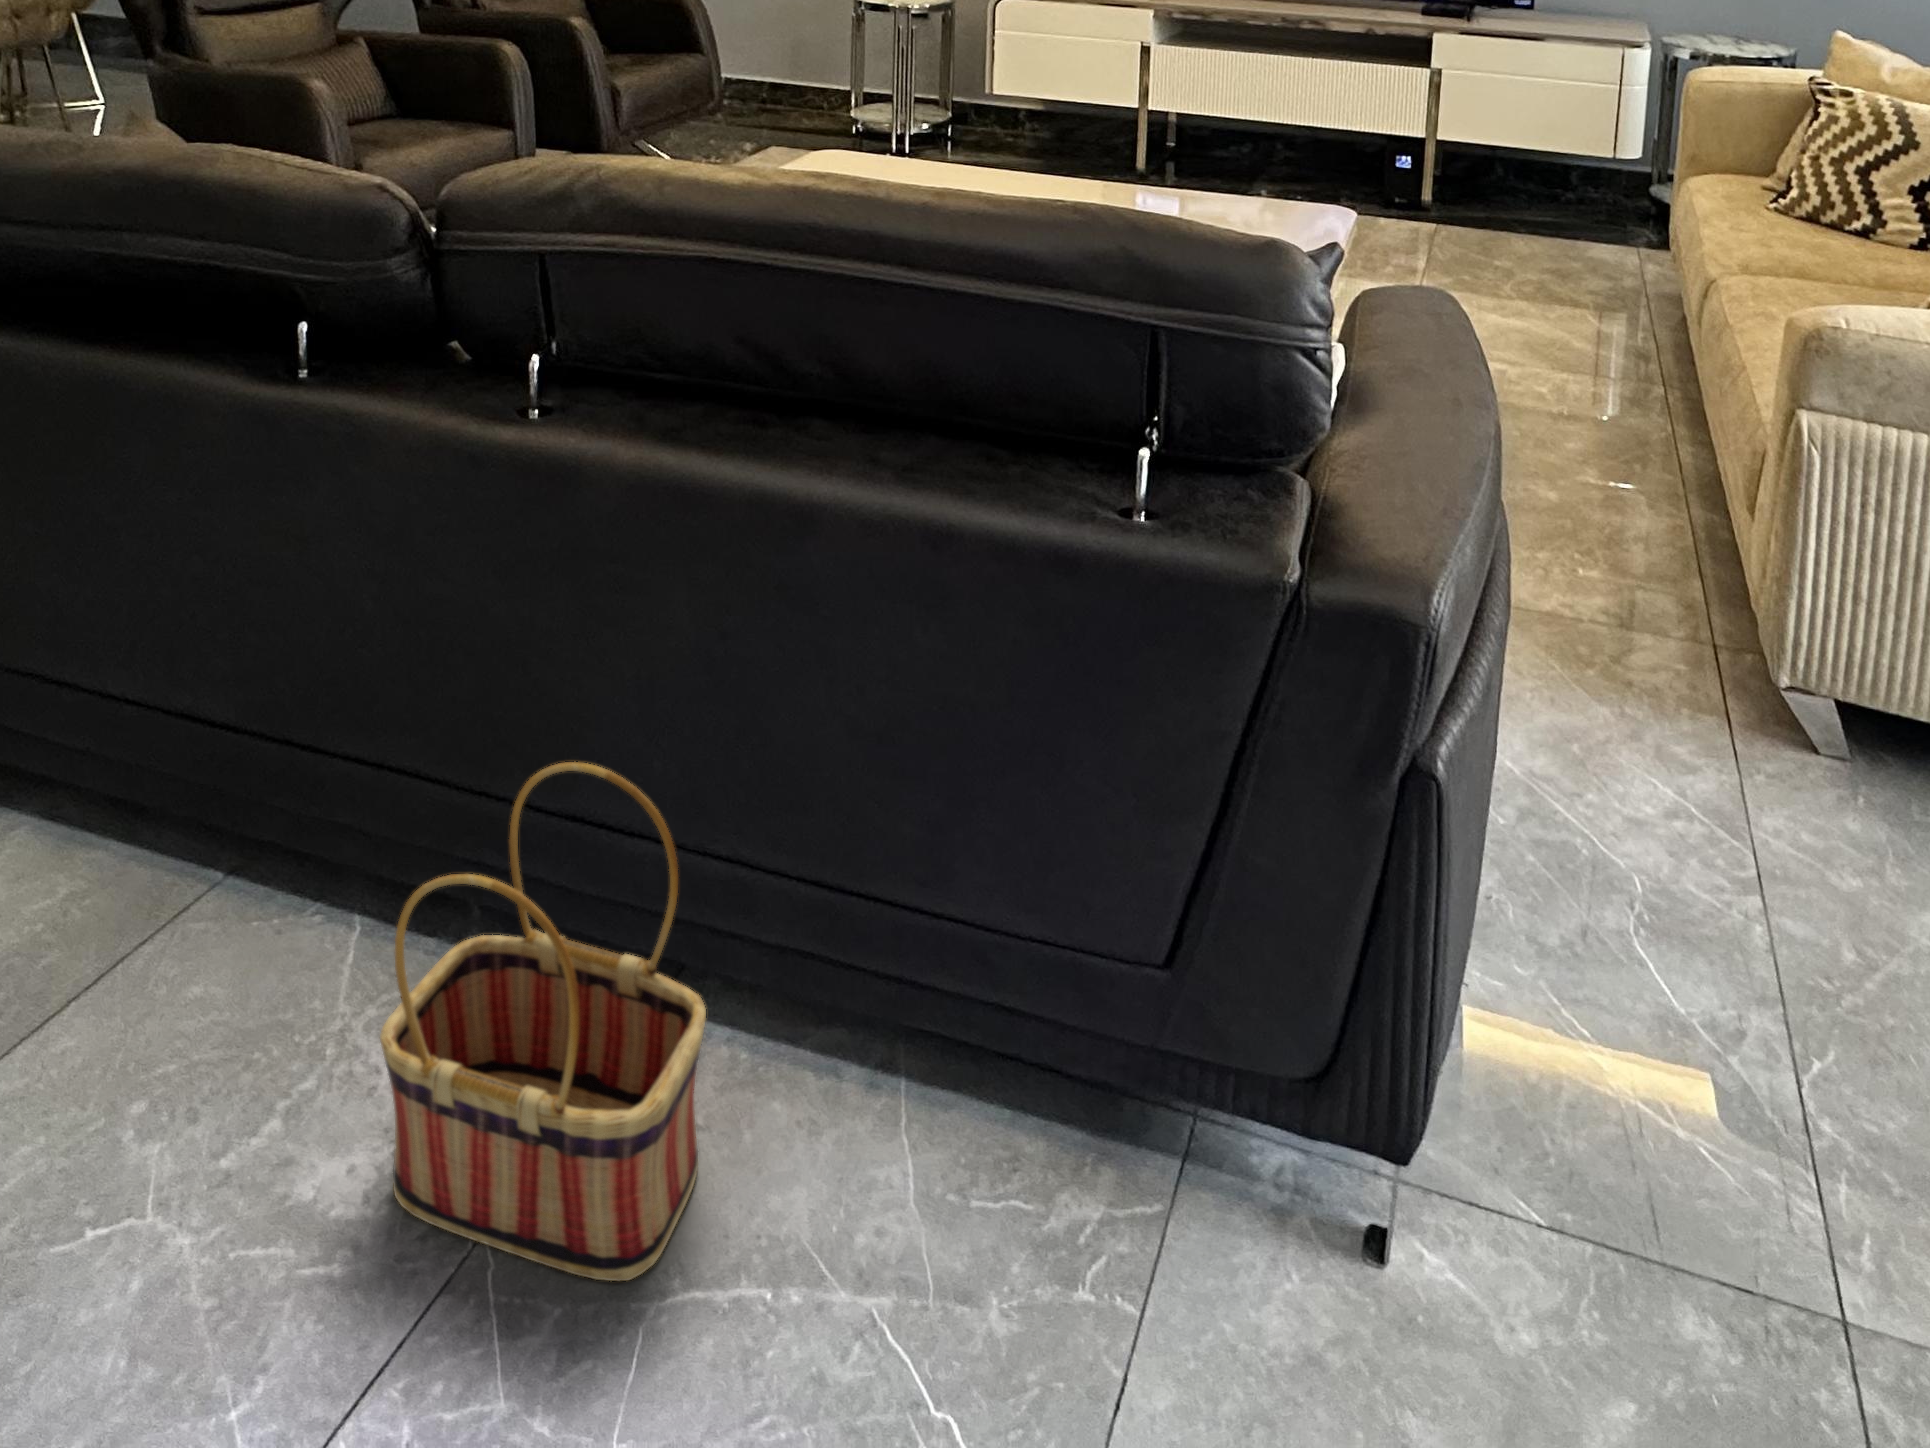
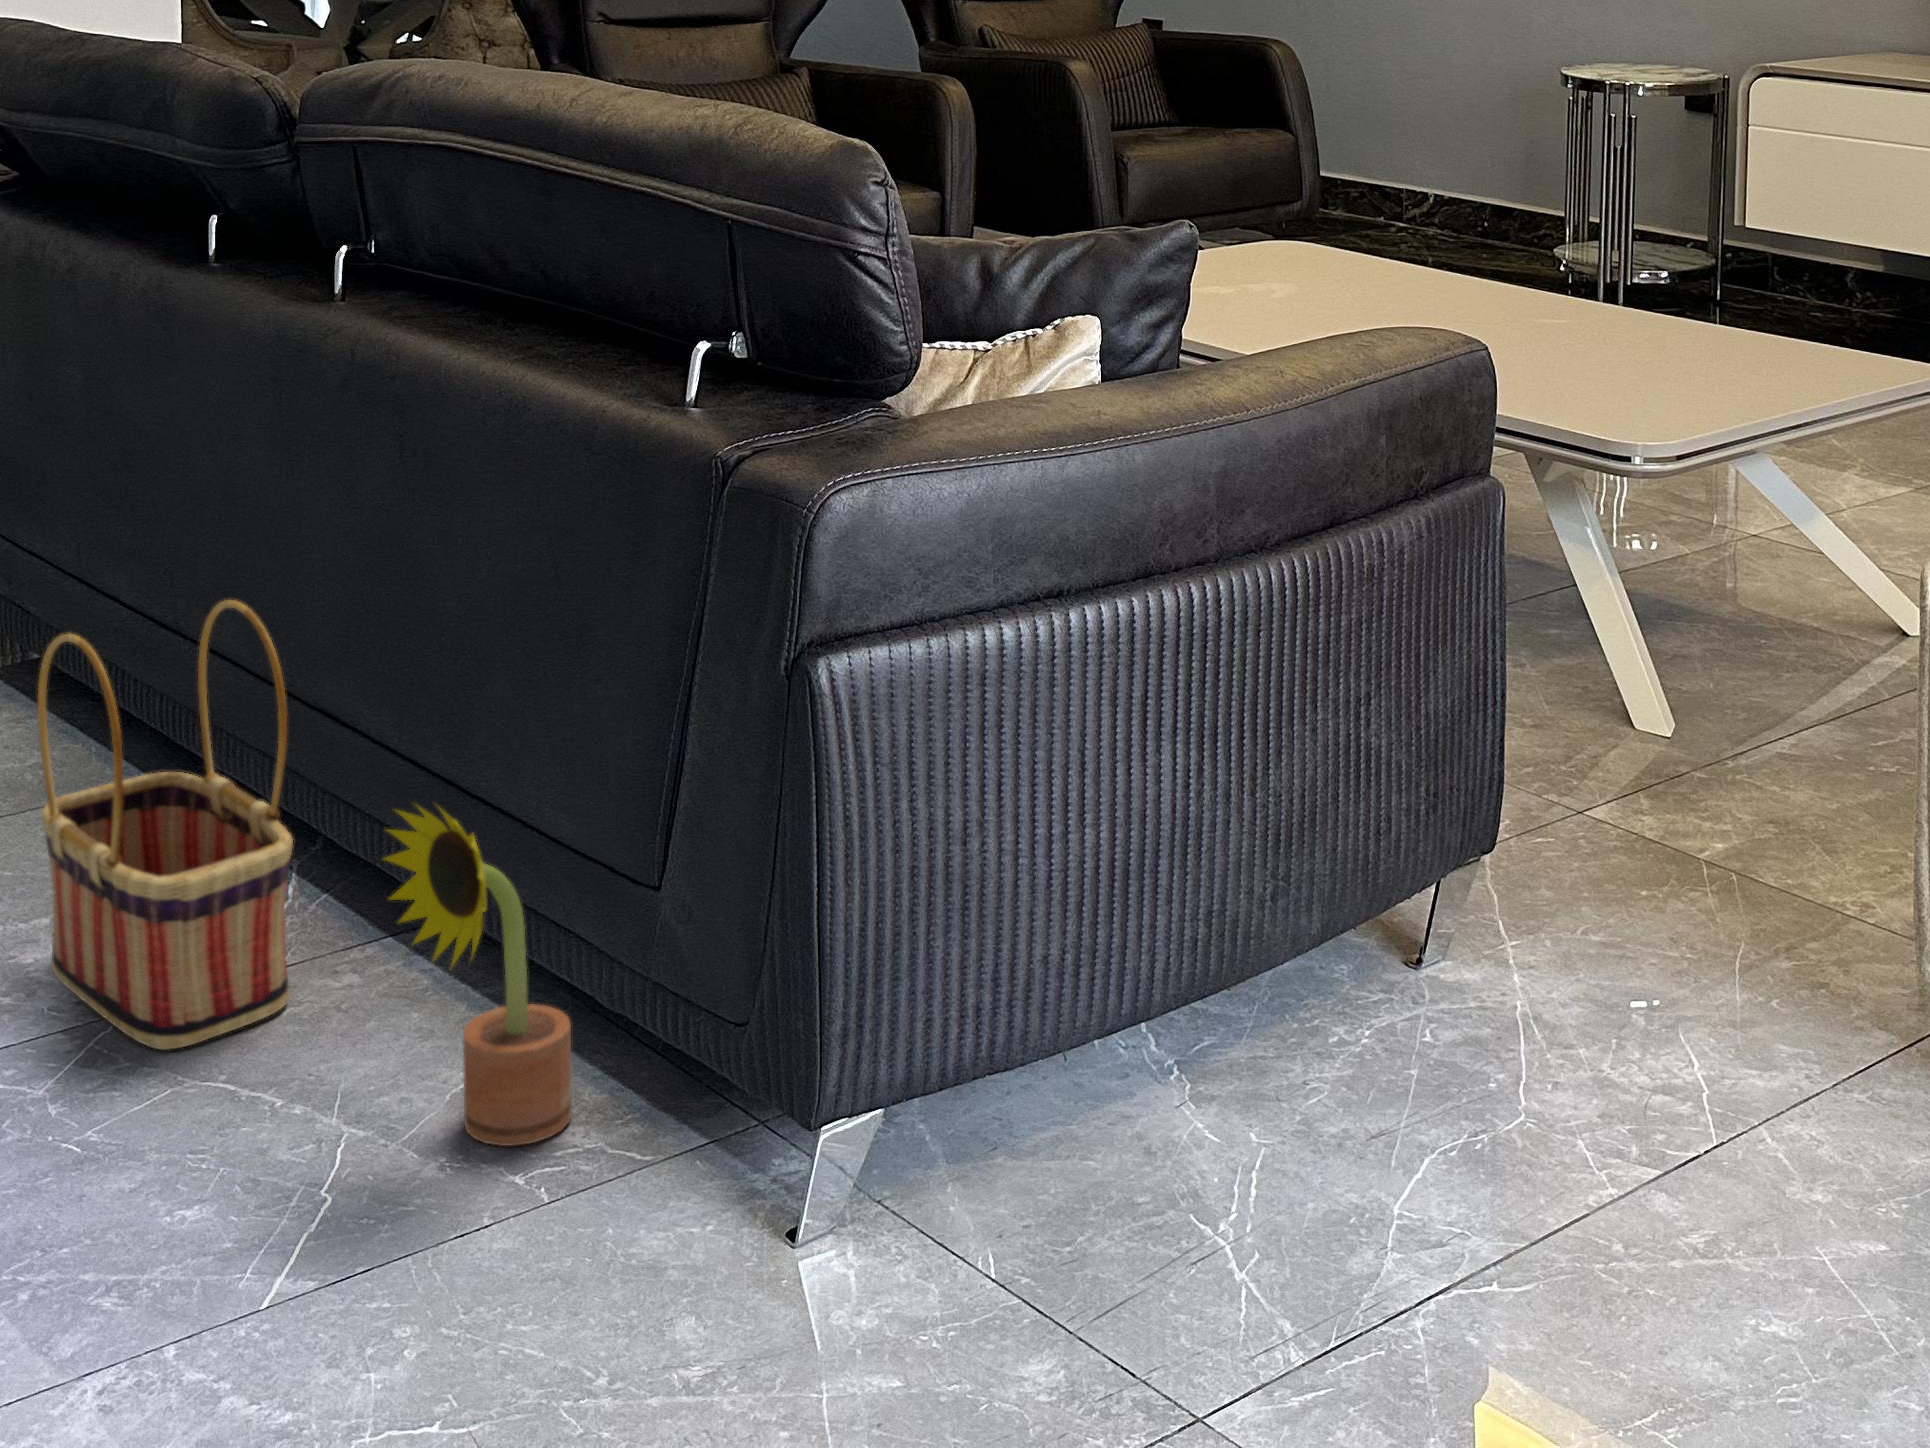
decorative plant: none [954,978,1137,1264] -> present [384,806,572,1146]

